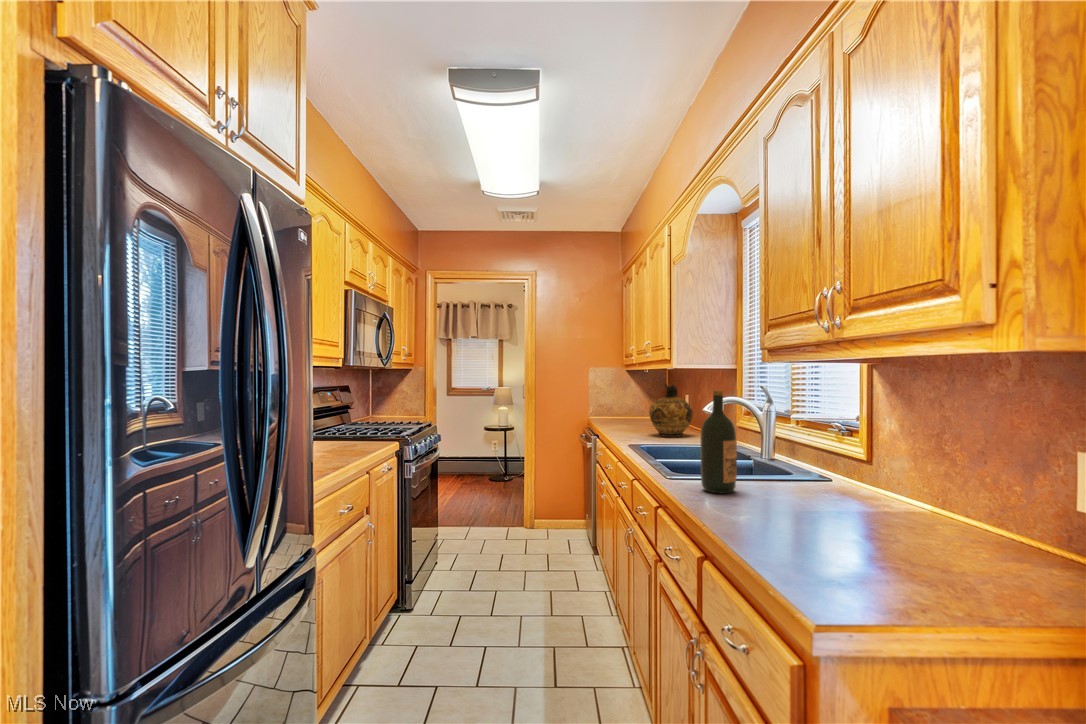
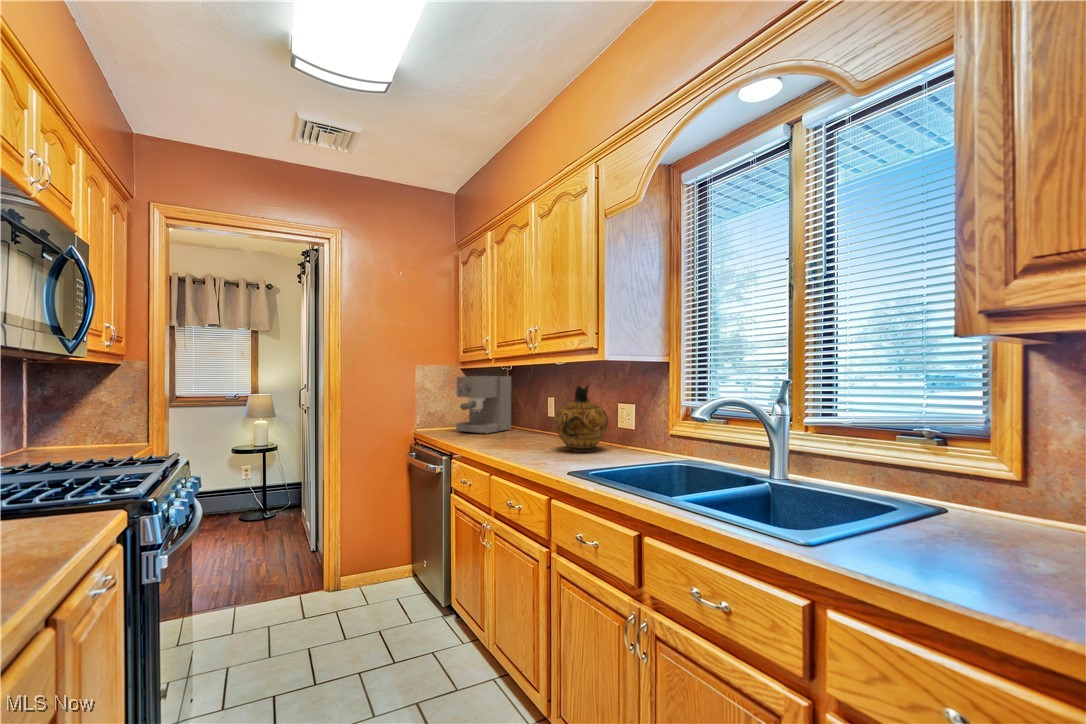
coffee maker: none [607,375,656,423] -> present [456,376,511,434]
wine bottle: present [700,390,737,494] -> none [911,391,989,568]

